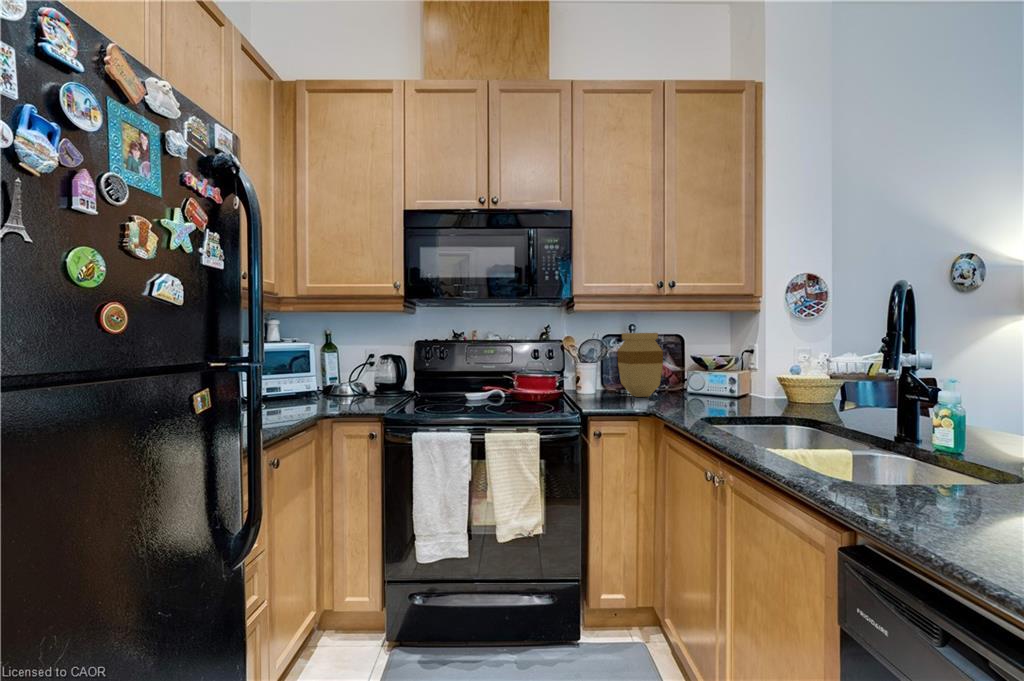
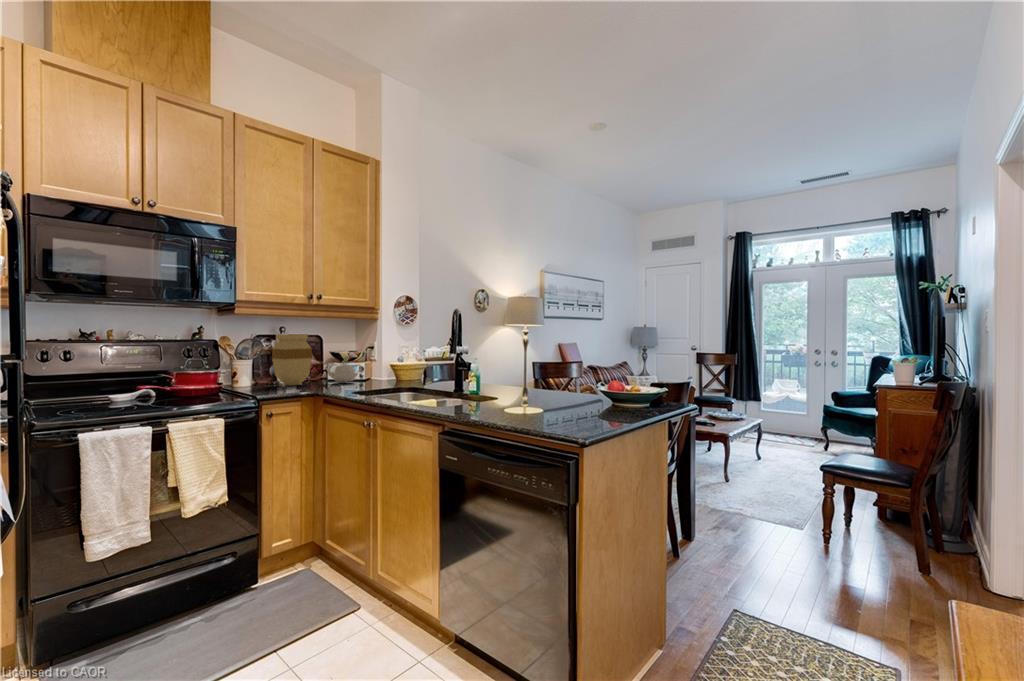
teapot: none [680,369,731,399] -> present [325,361,361,383]

